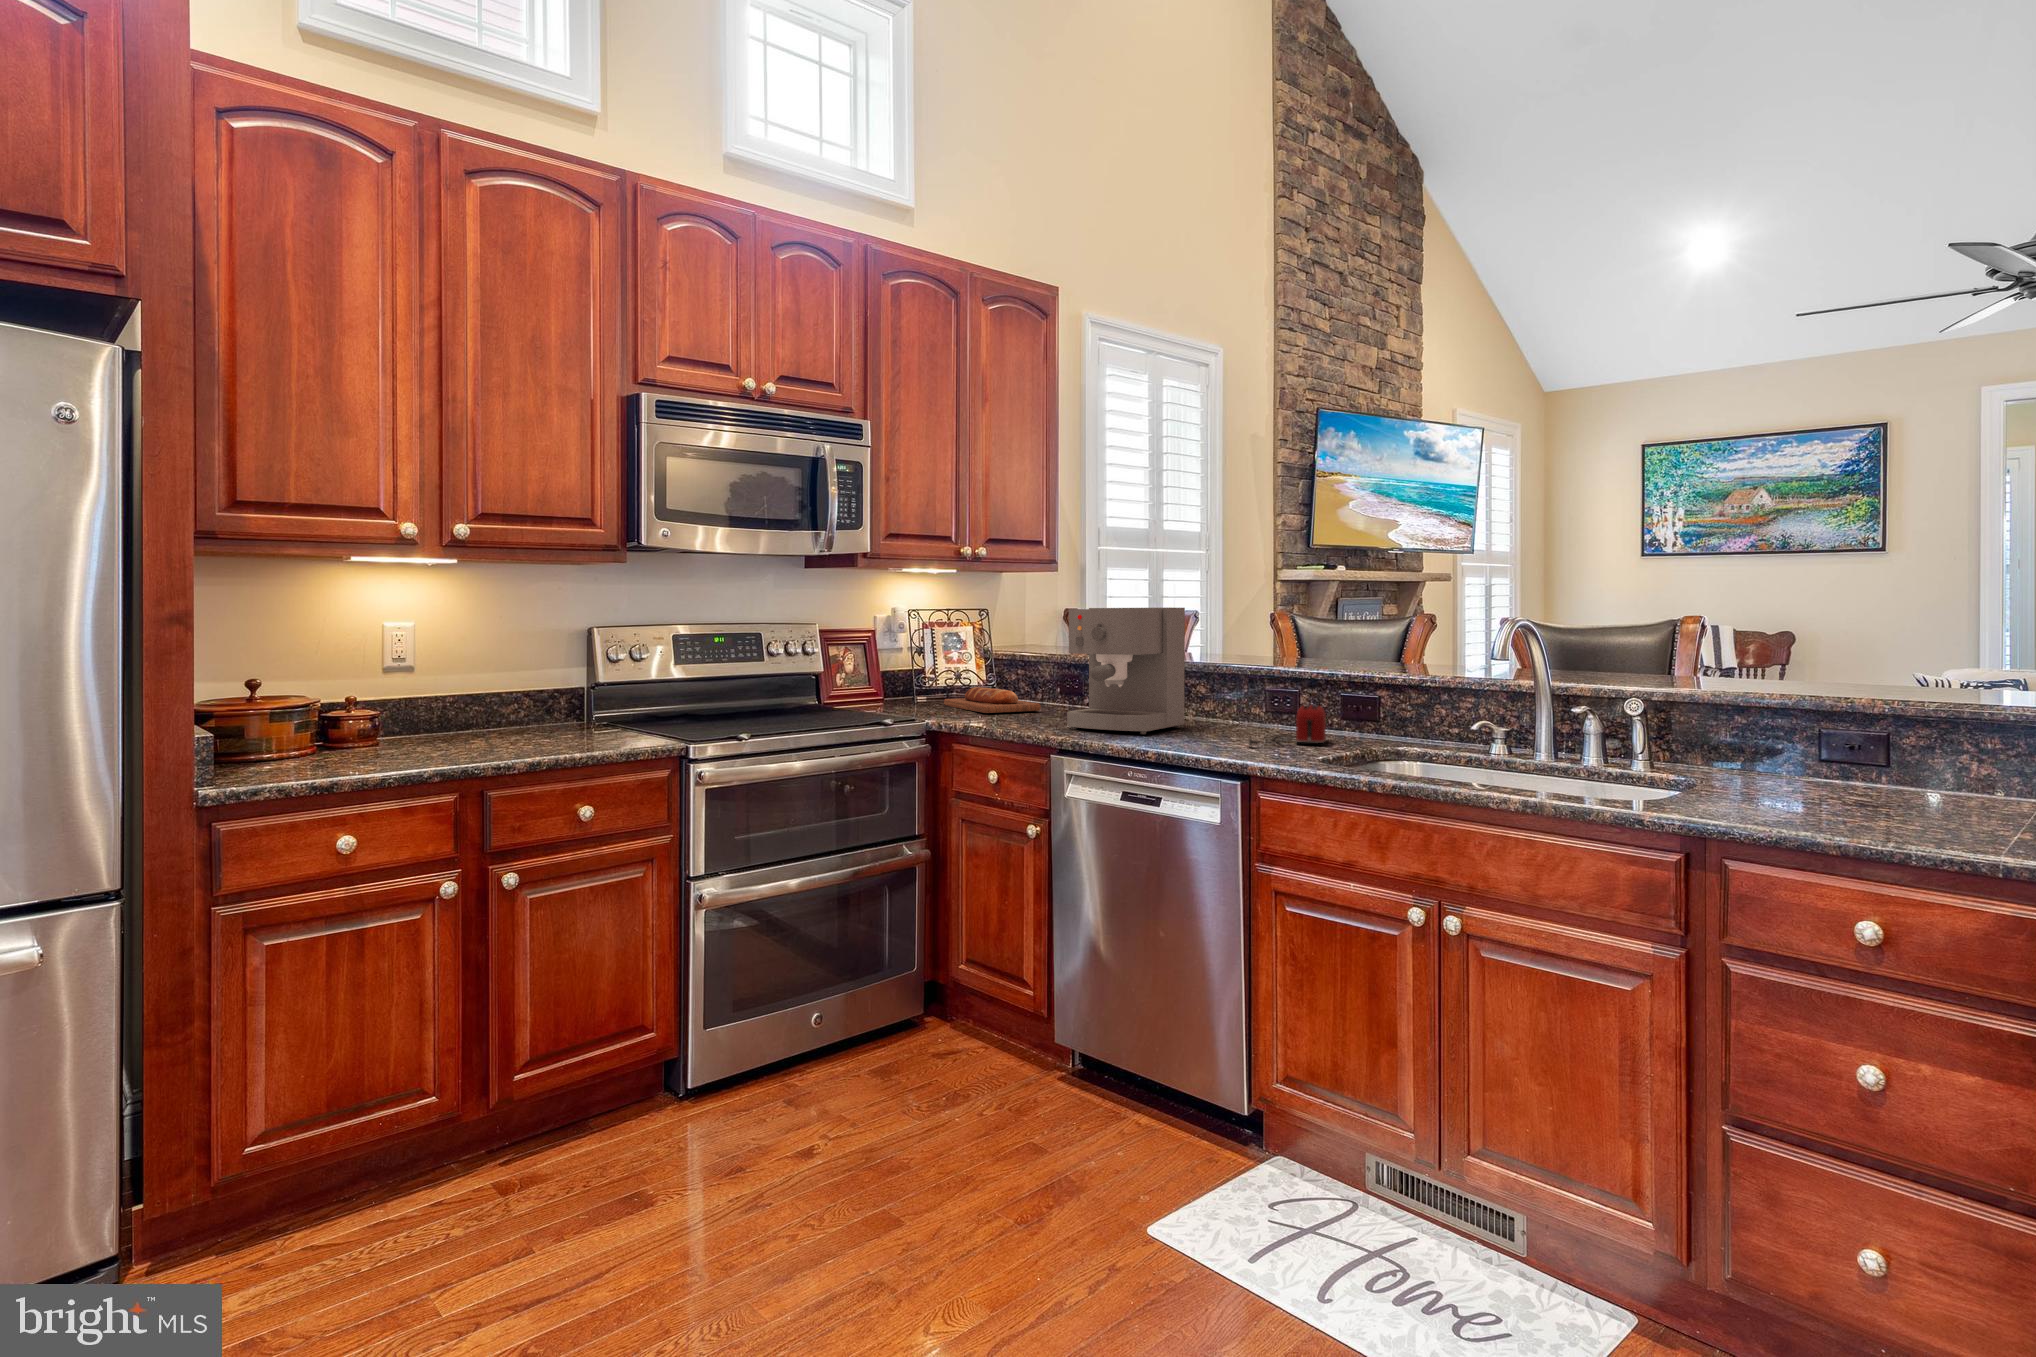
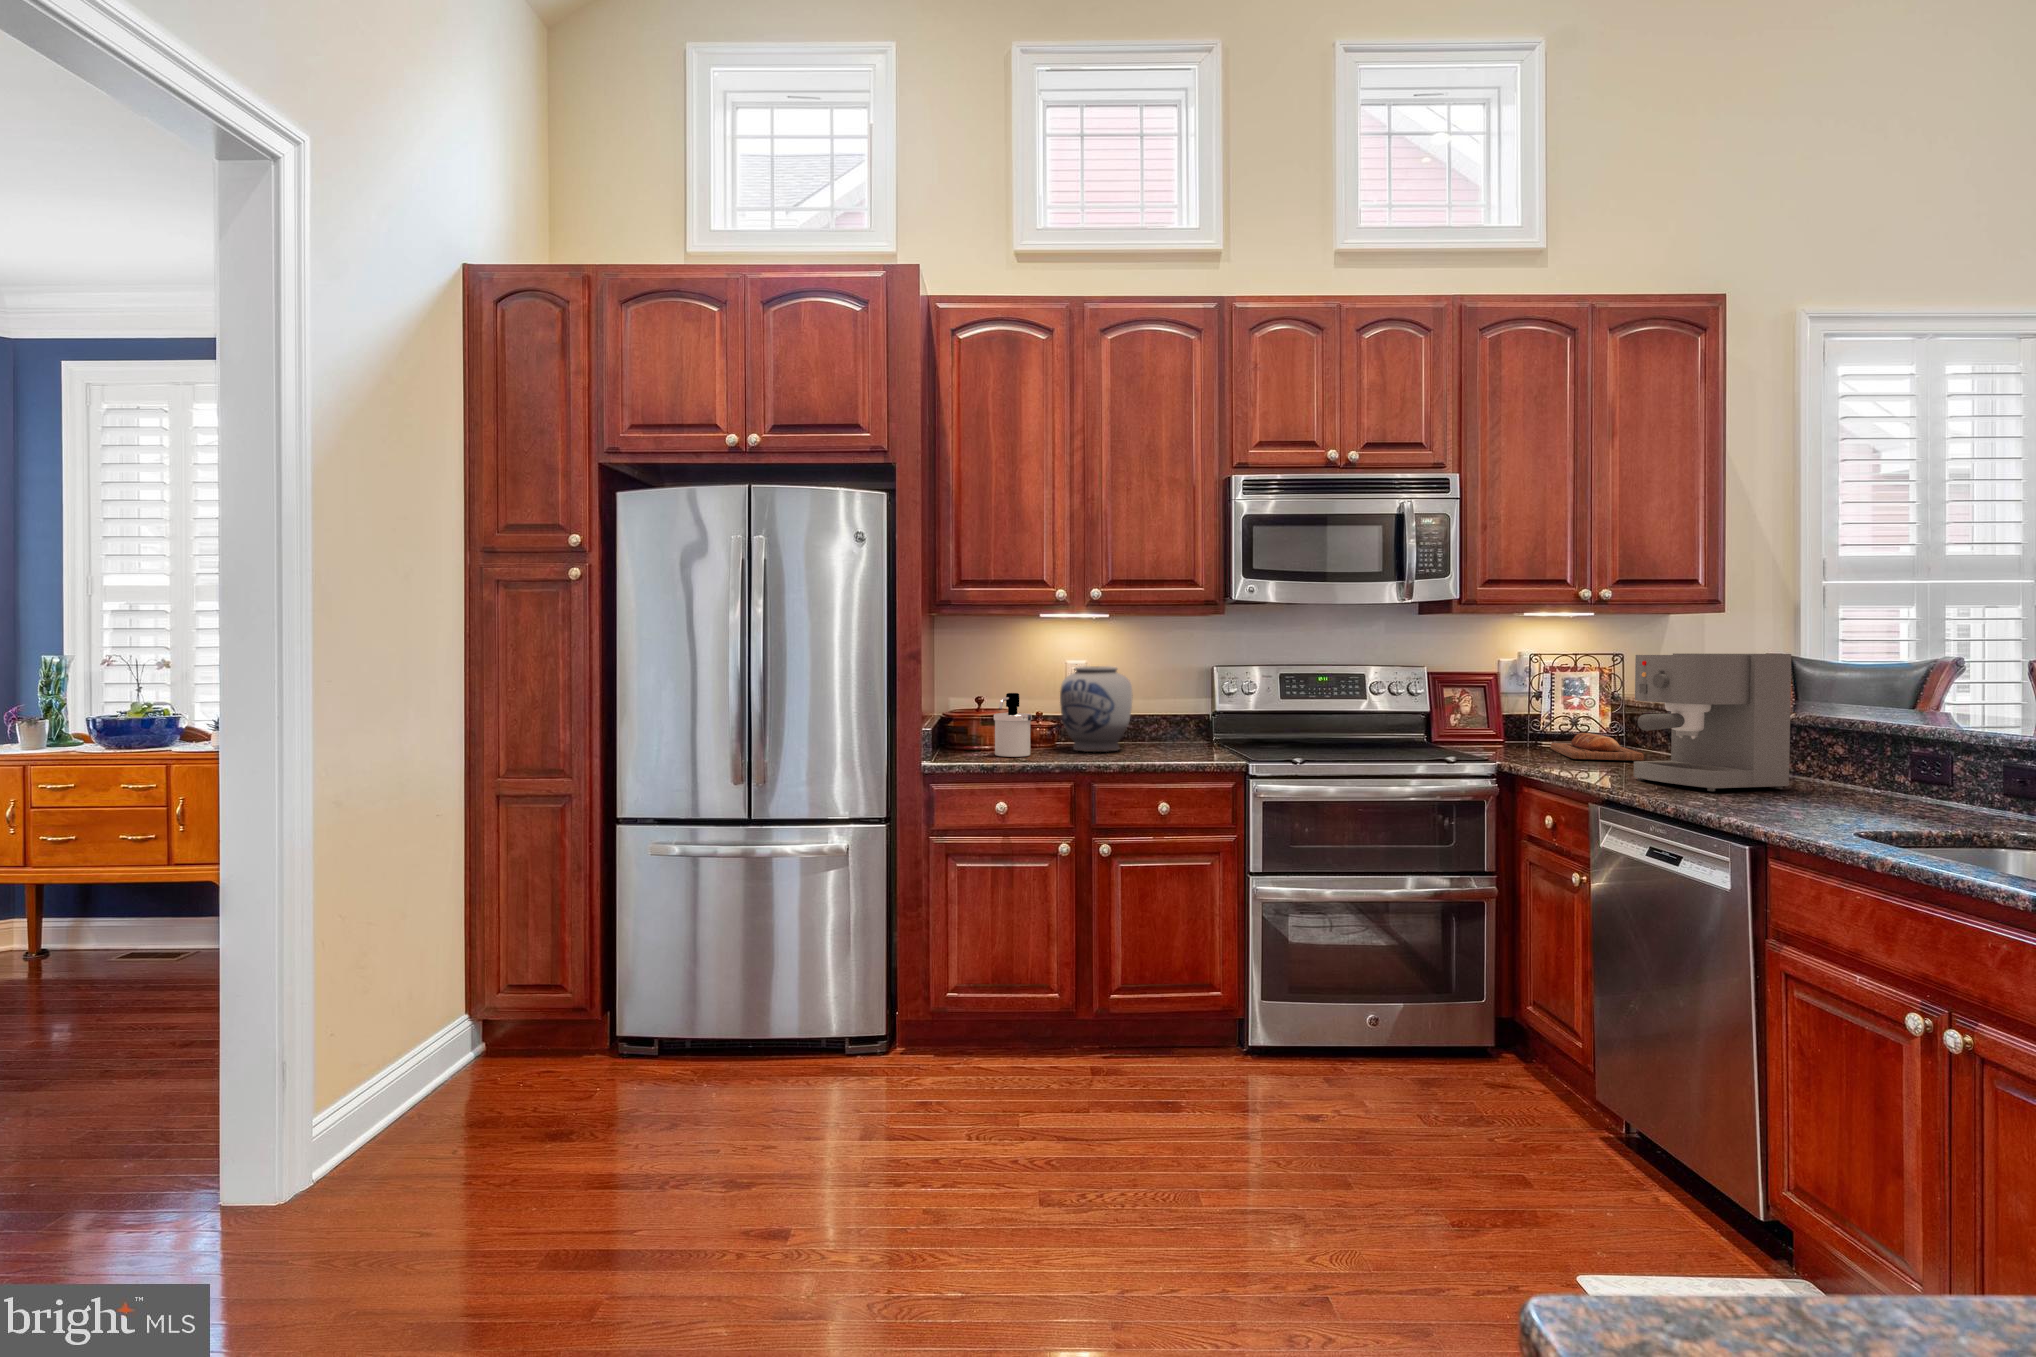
vase: none [397,629,509,748] -> present [1060,666,1133,752]
soap dispenser: none [299,670,366,767] -> present [994,693,1032,757]
toaster: present [1247,705,1326,746] -> none [1815,773,1964,820]

